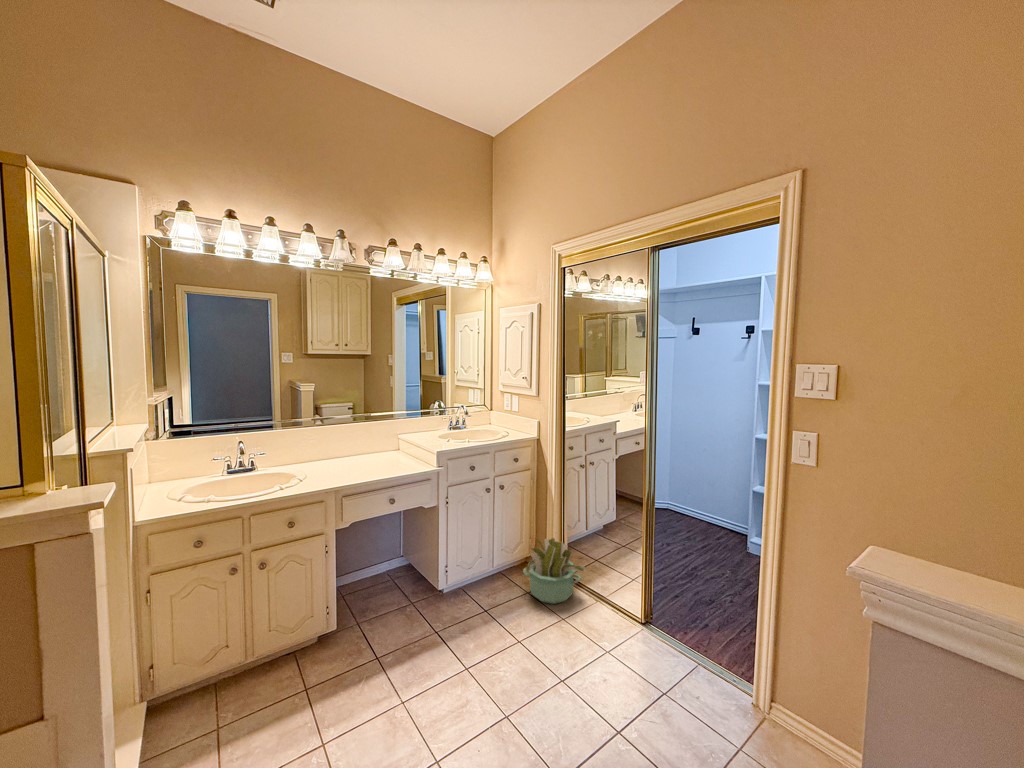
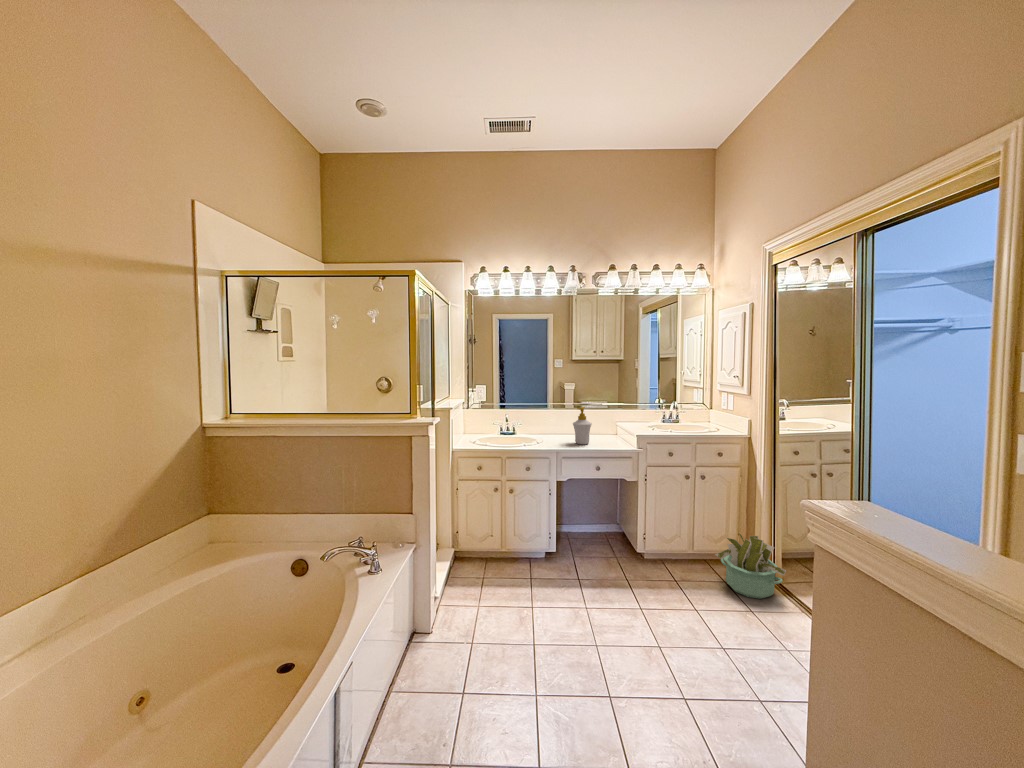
soap bottle: none [351,423,377,473] -> present [573,407,592,444]

